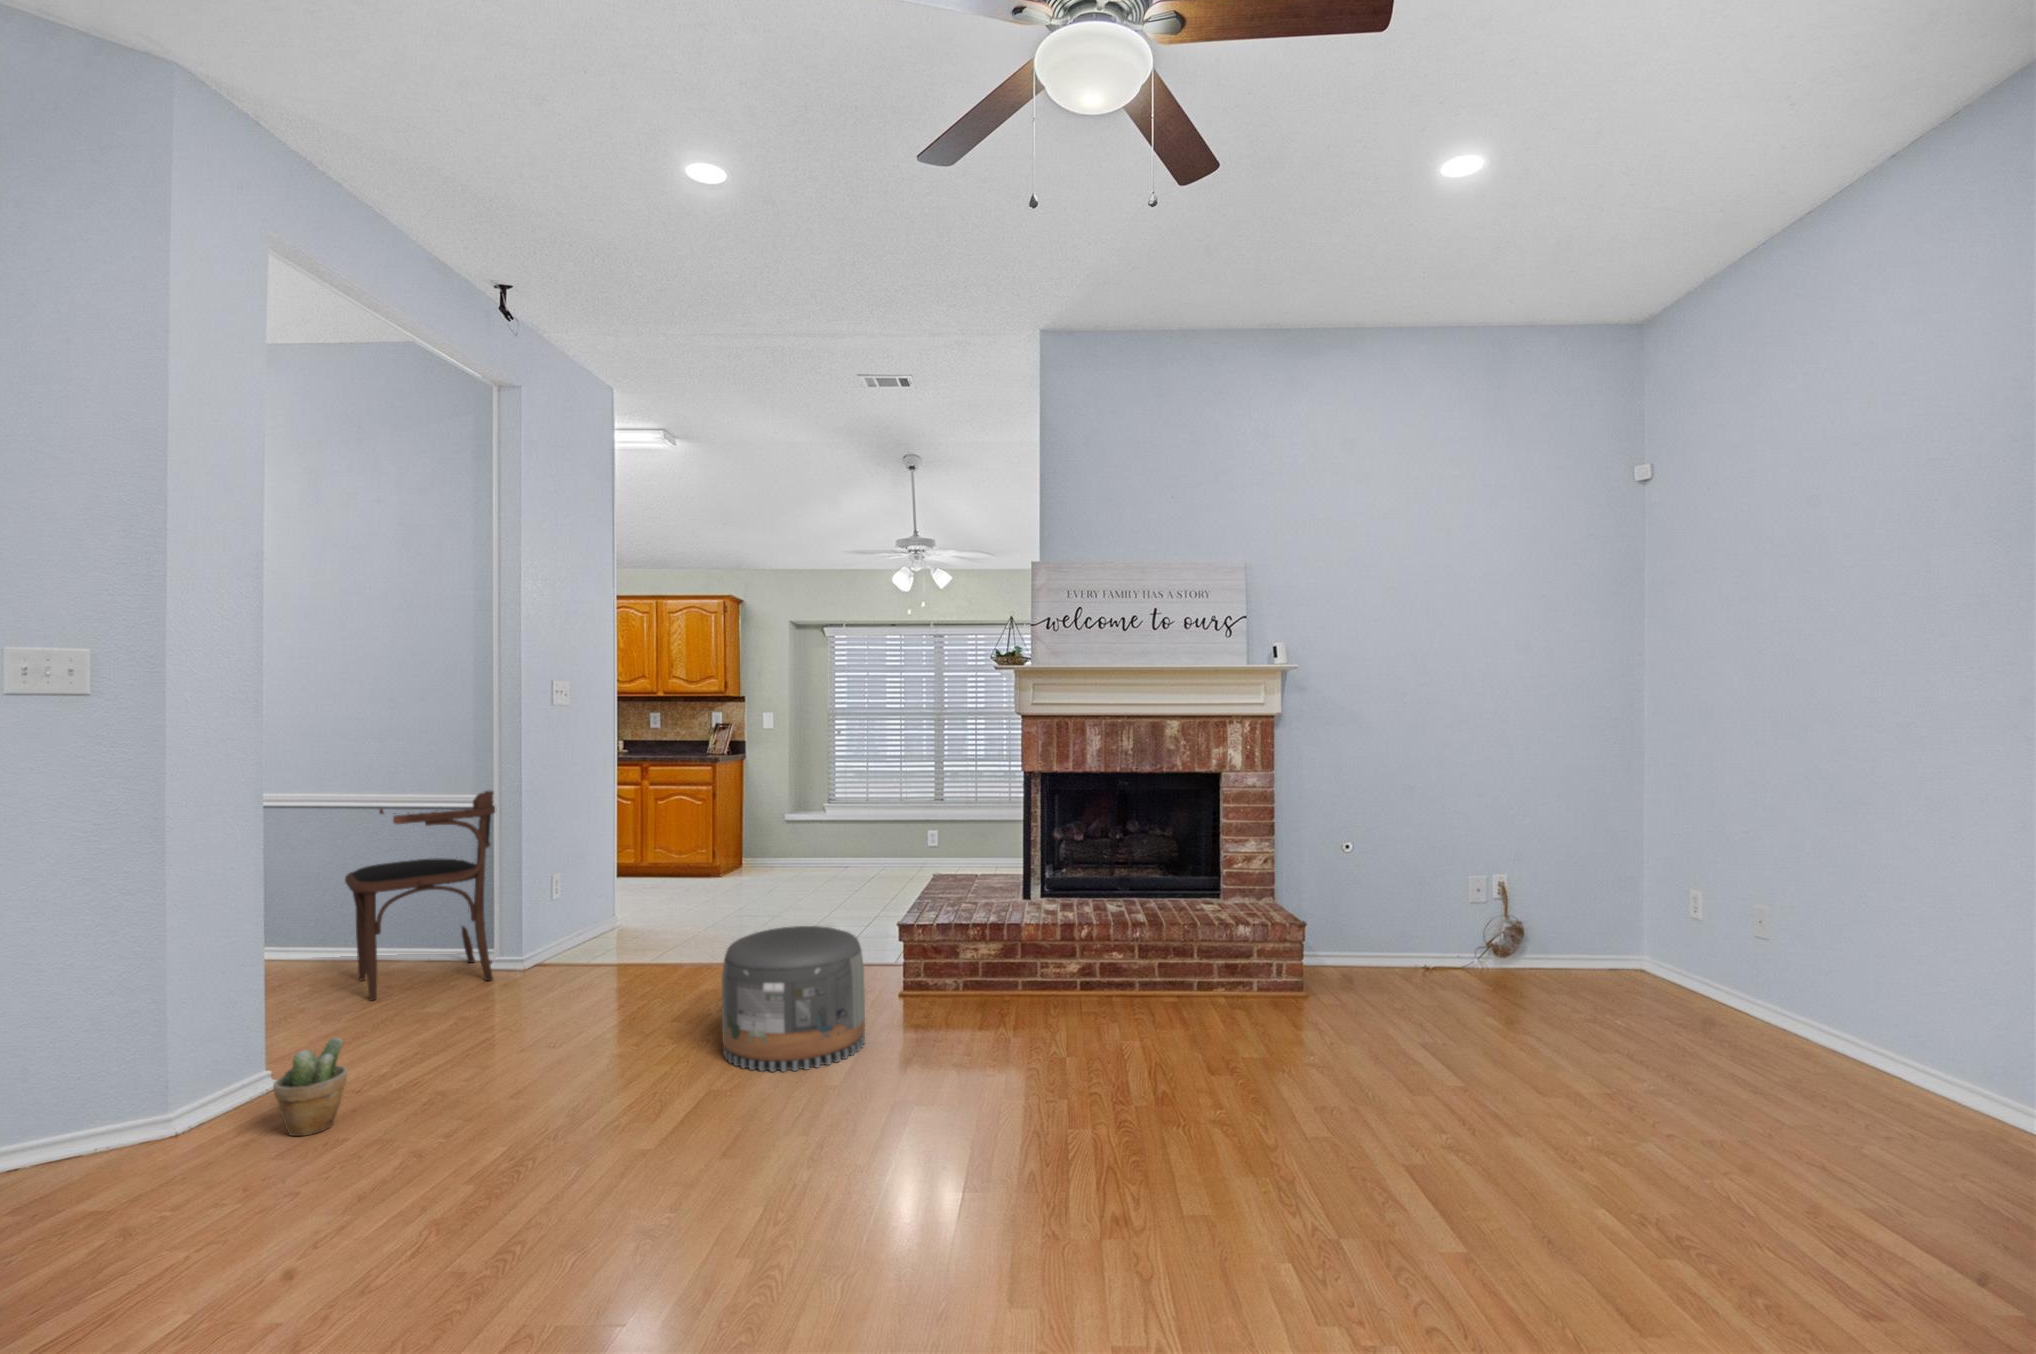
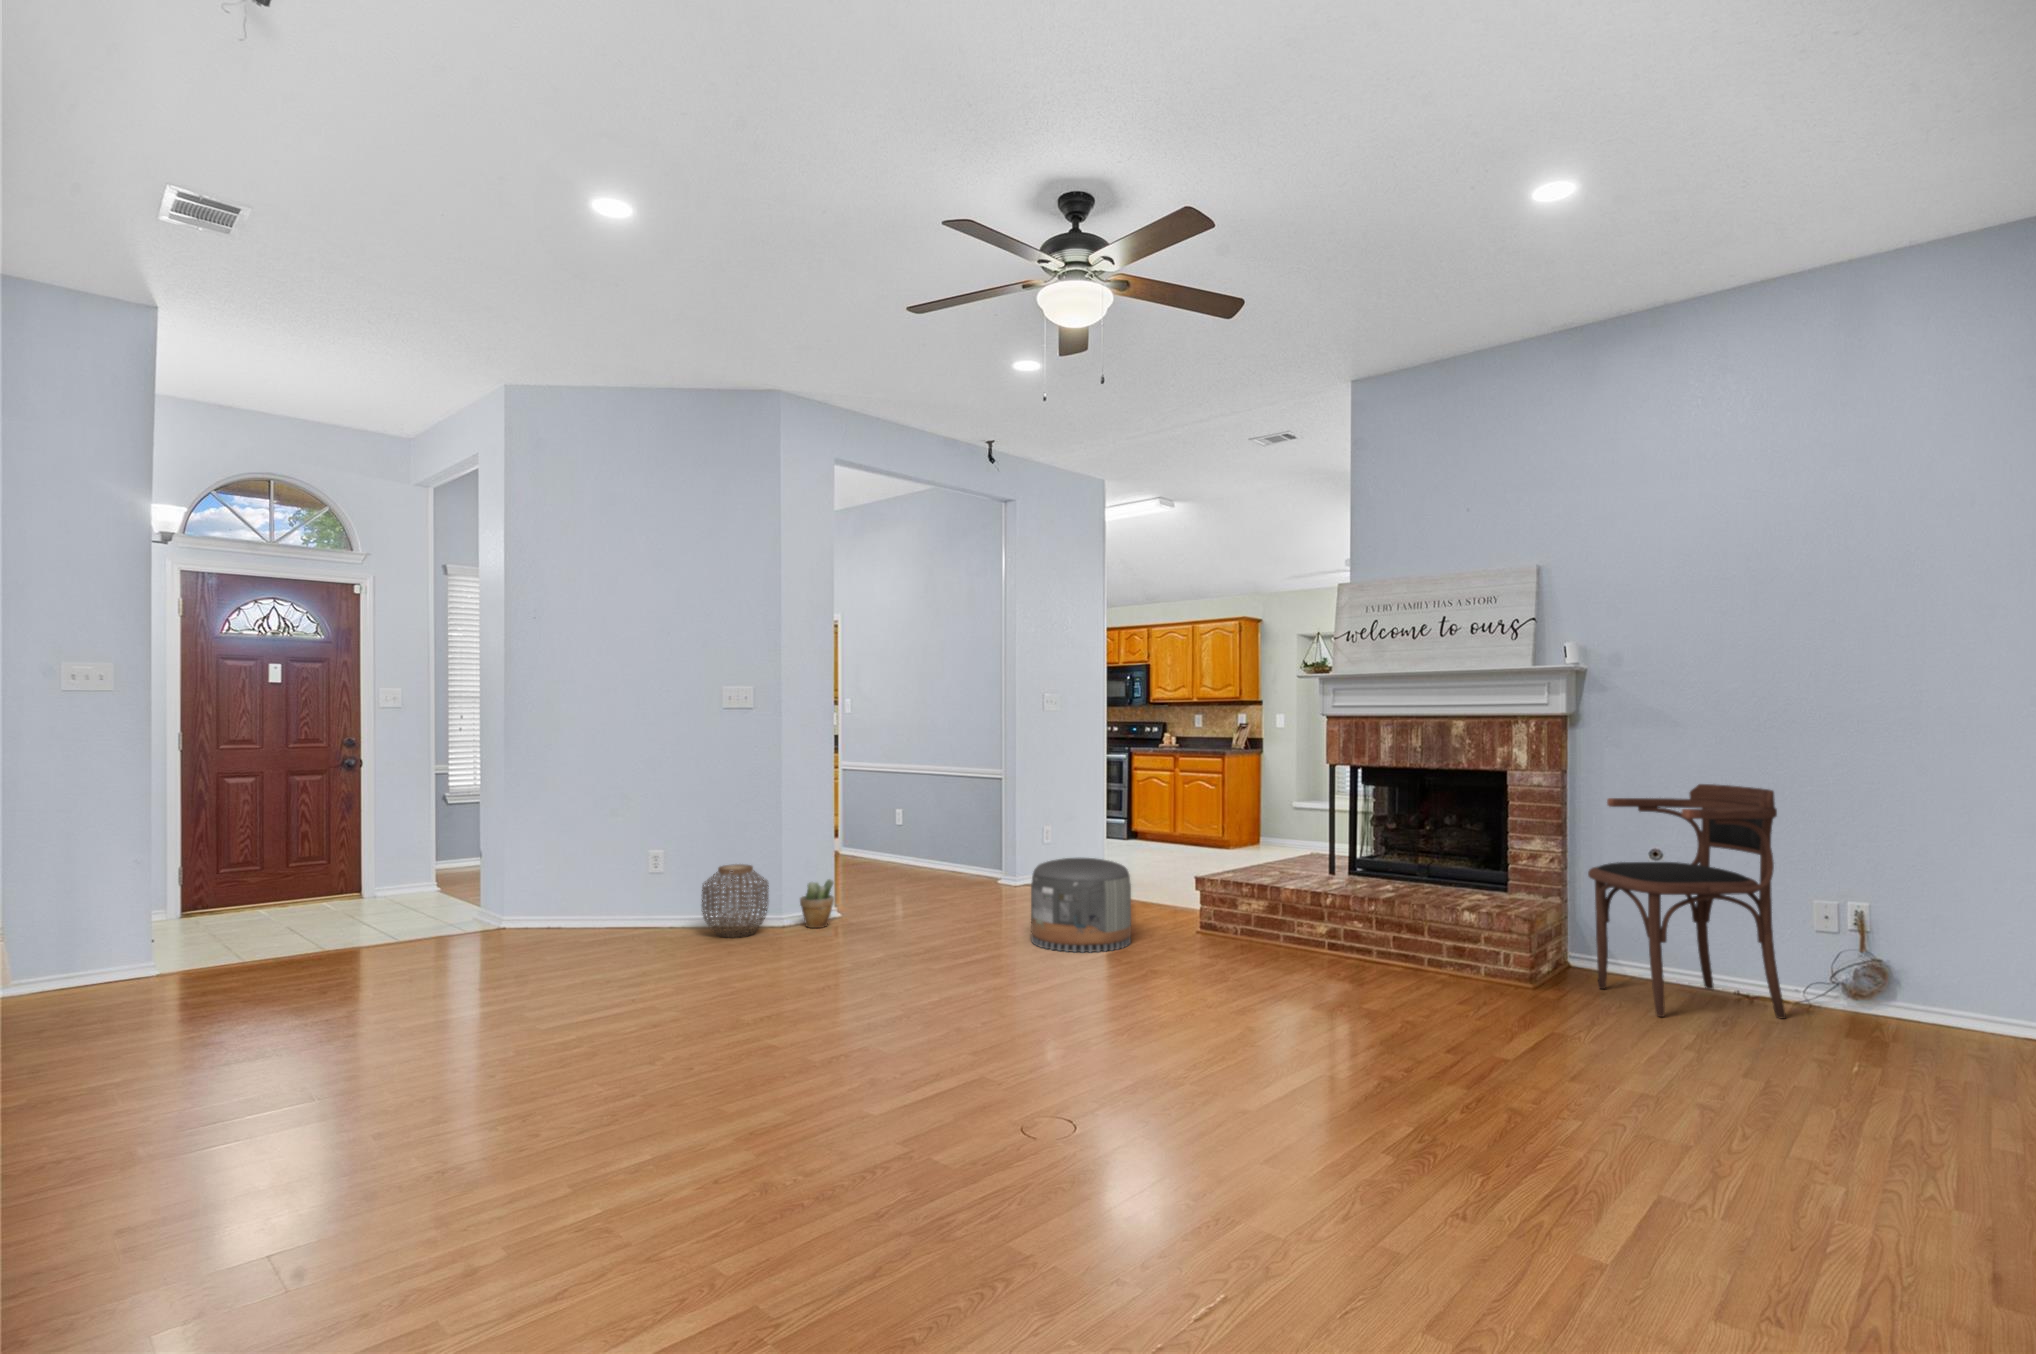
armchair: present [345,789,495,1000] -> present [1588,784,1786,1019]
woven basket: none [53,1051,224,1215] -> present [702,864,769,938]

